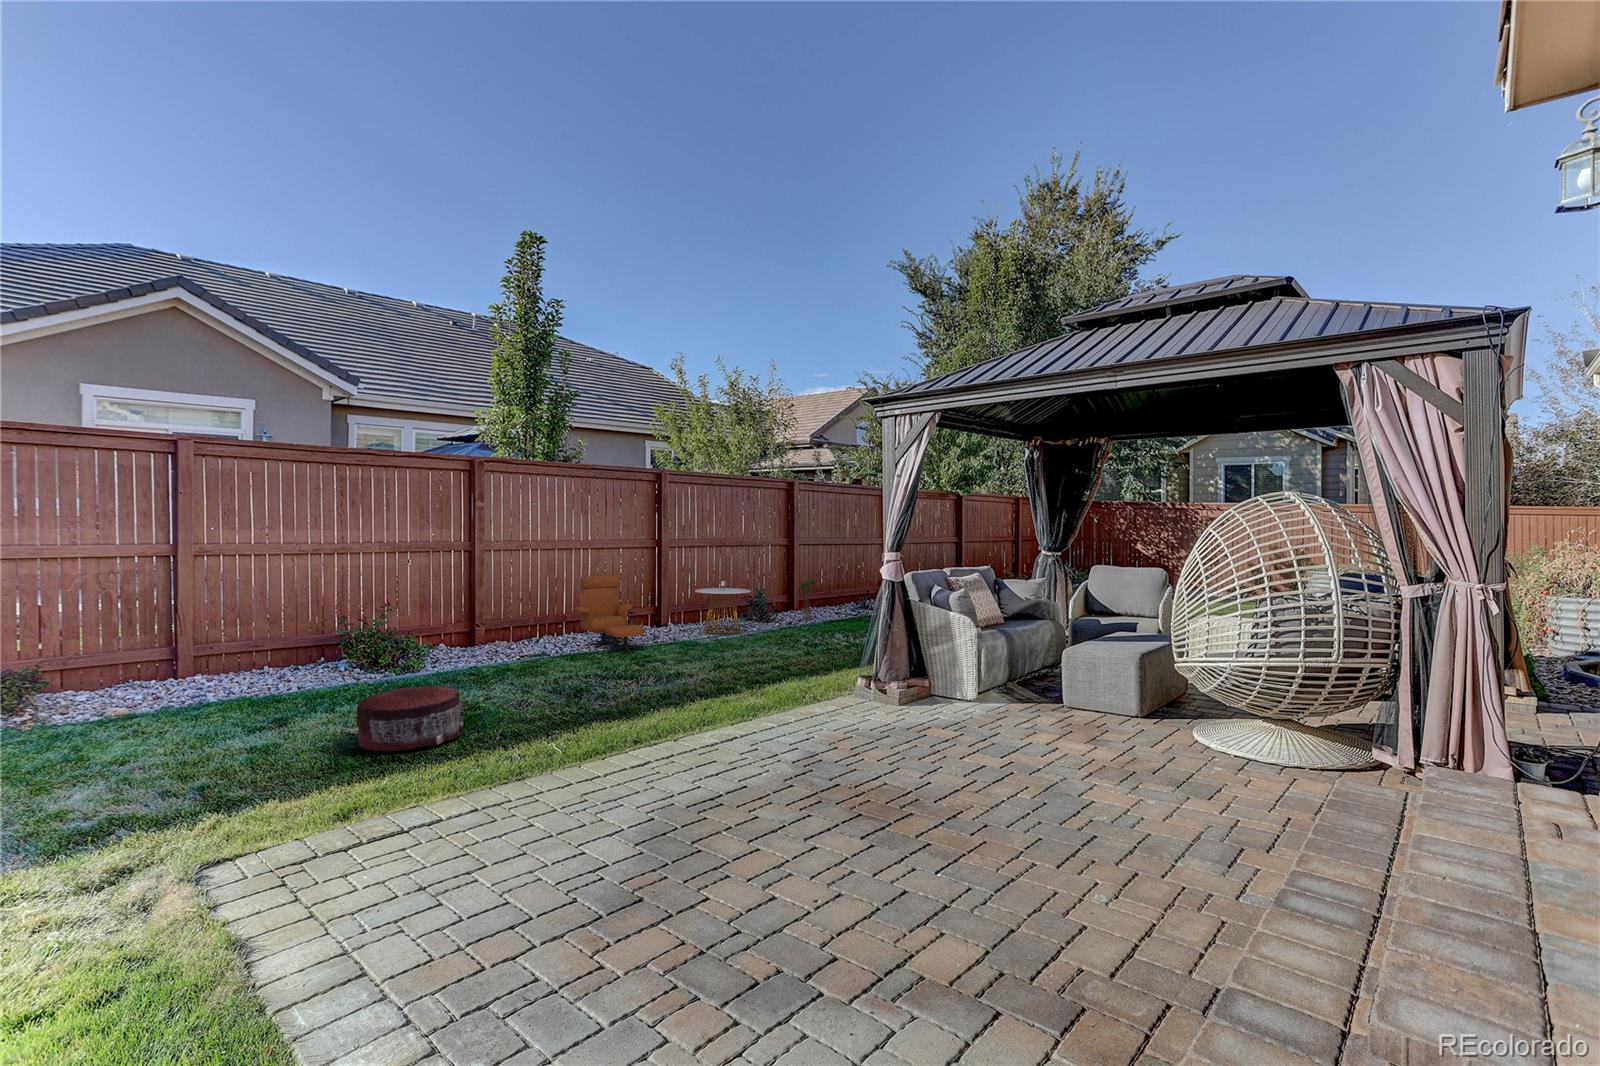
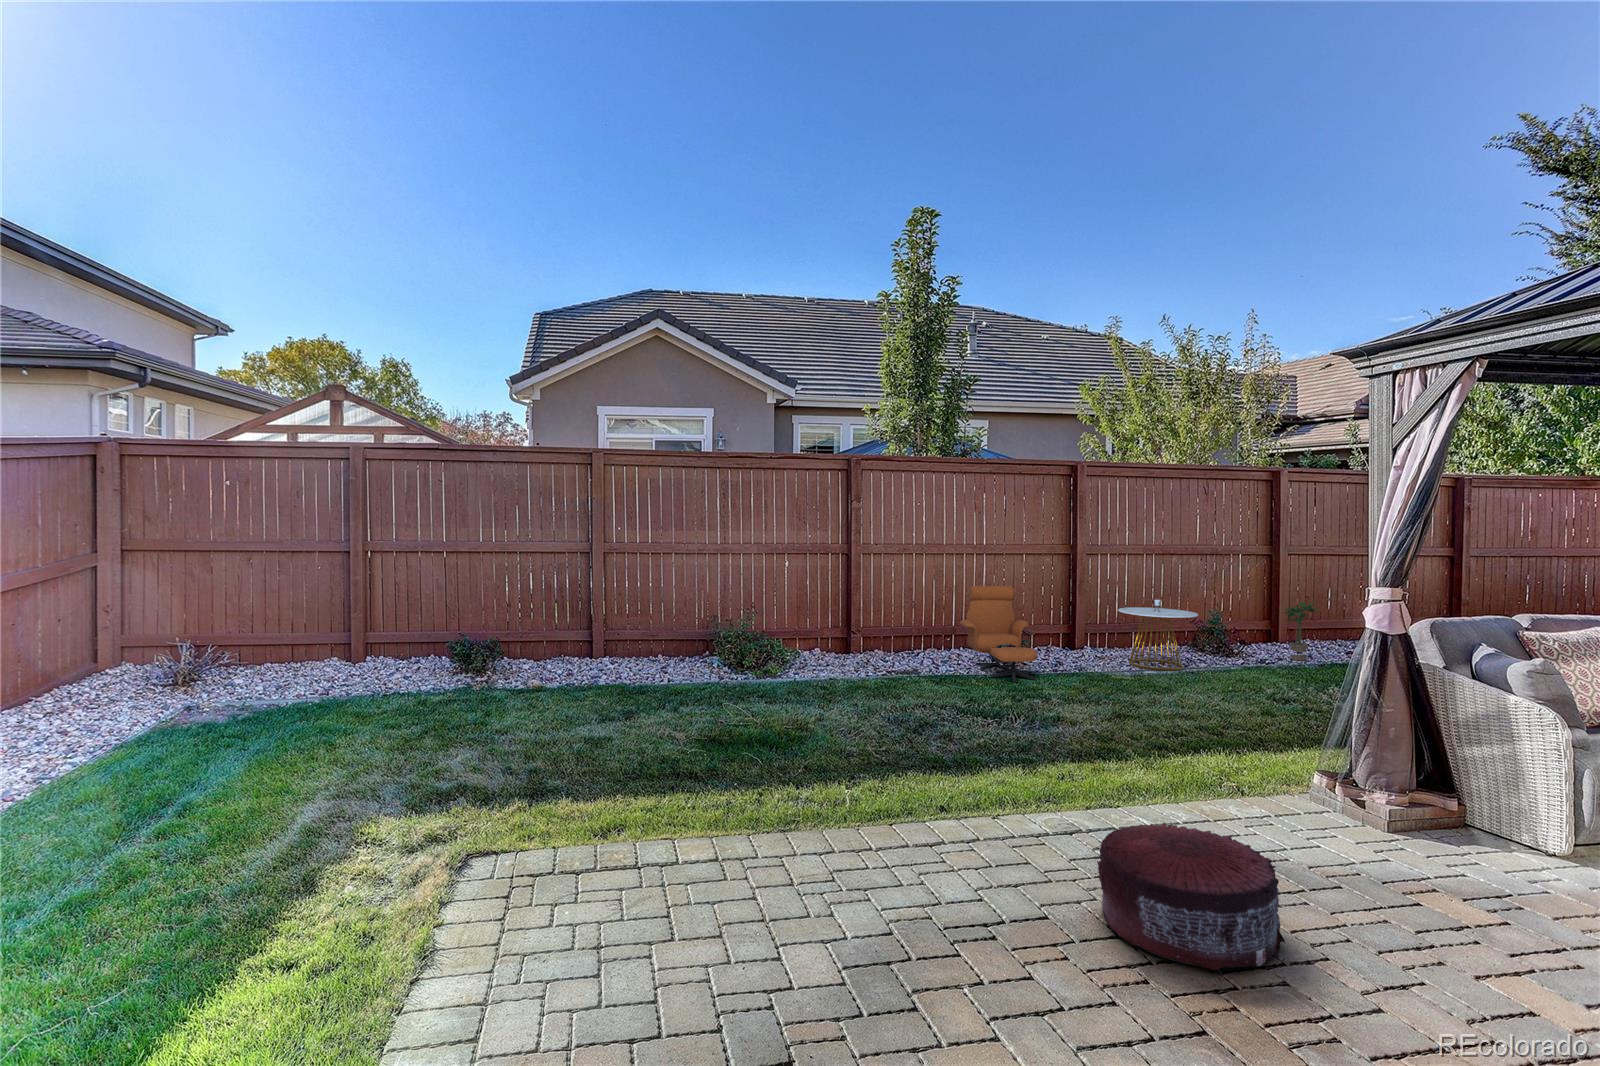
pouf: present [357,686,463,751] -> present [1097,823,1285,970]

